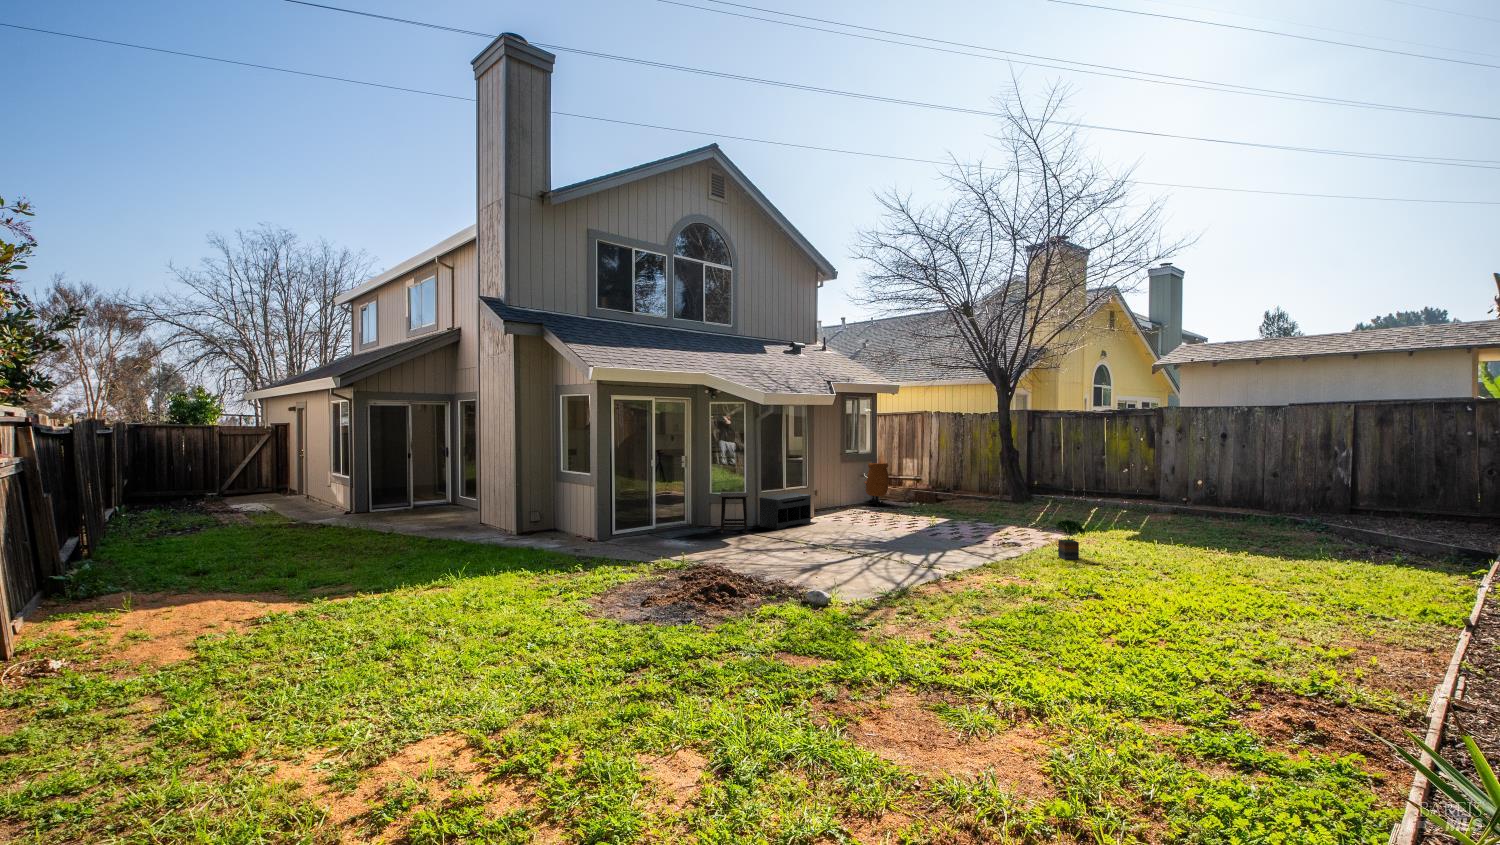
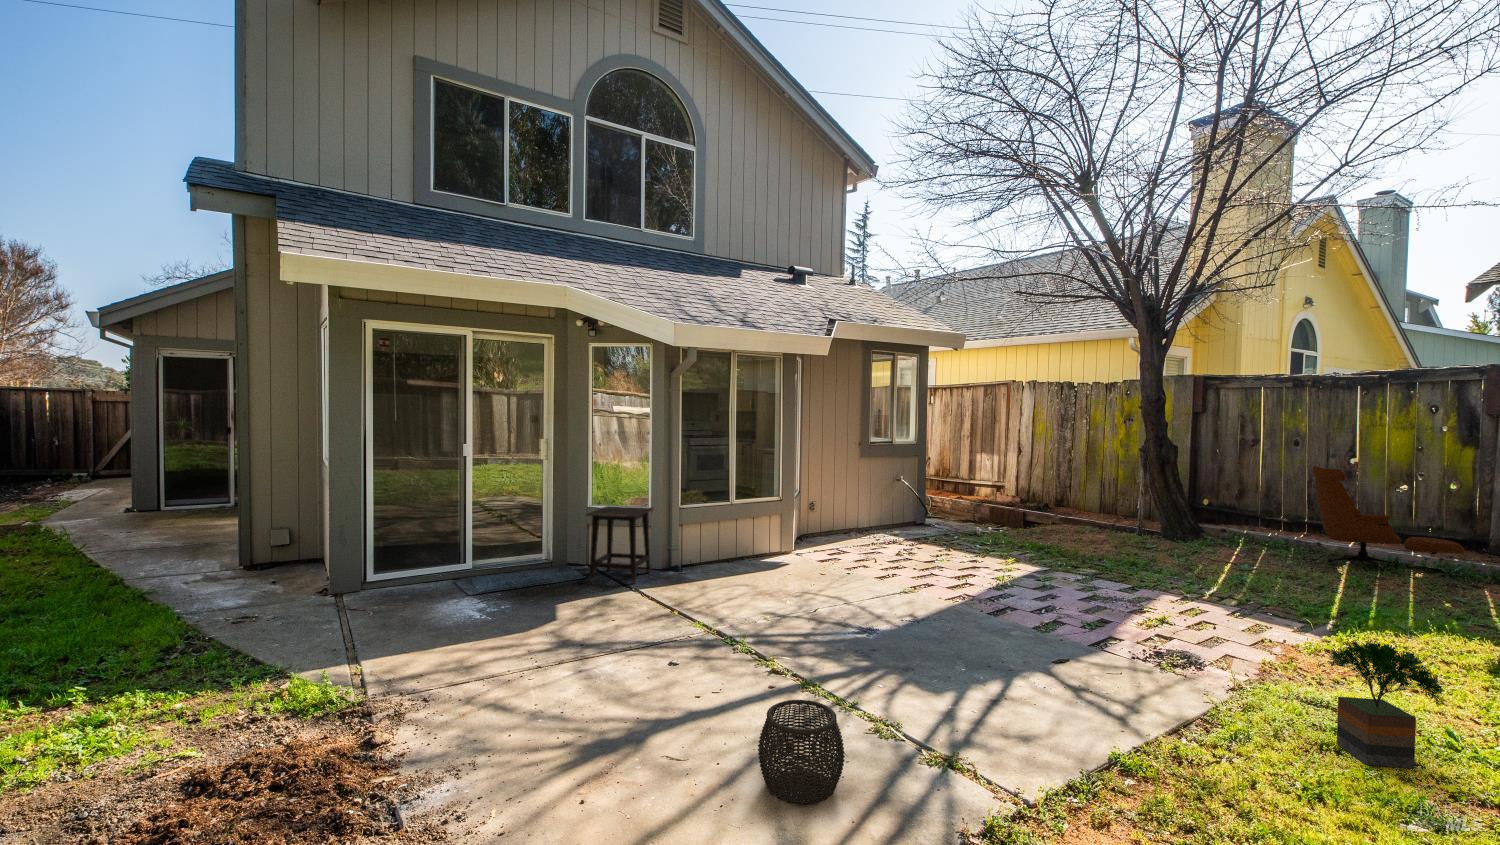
lounge chair: present [863,463,890,507] -> present [1313,466,1465,574]
bench: present [759,493,811,529] -> none [678,509,778,577]
woven basket: none [872,546,902,575] -> present [758,700,845,805]

